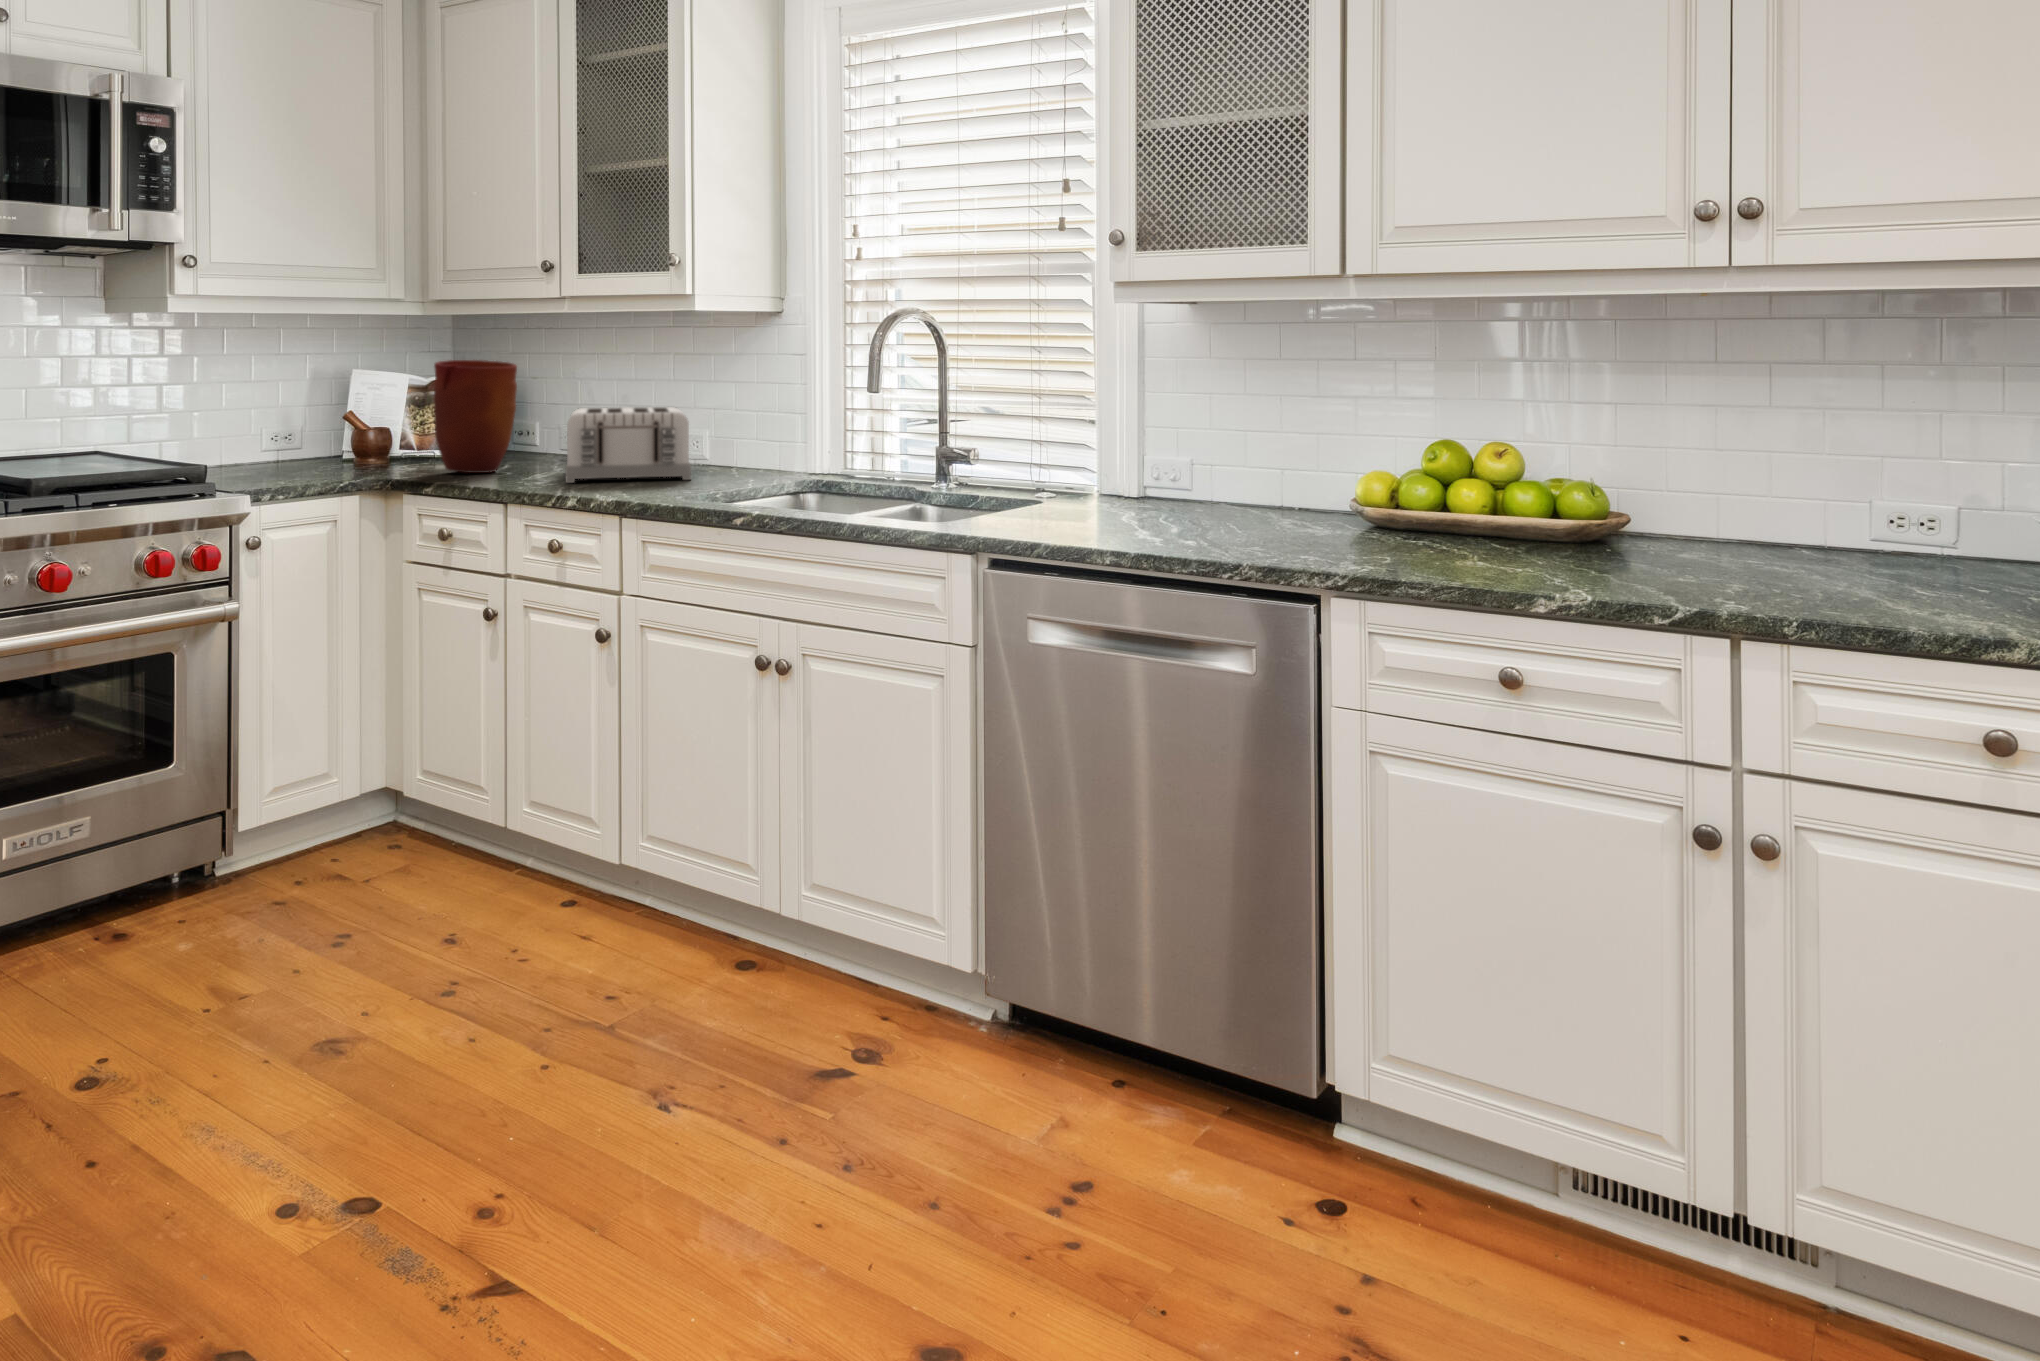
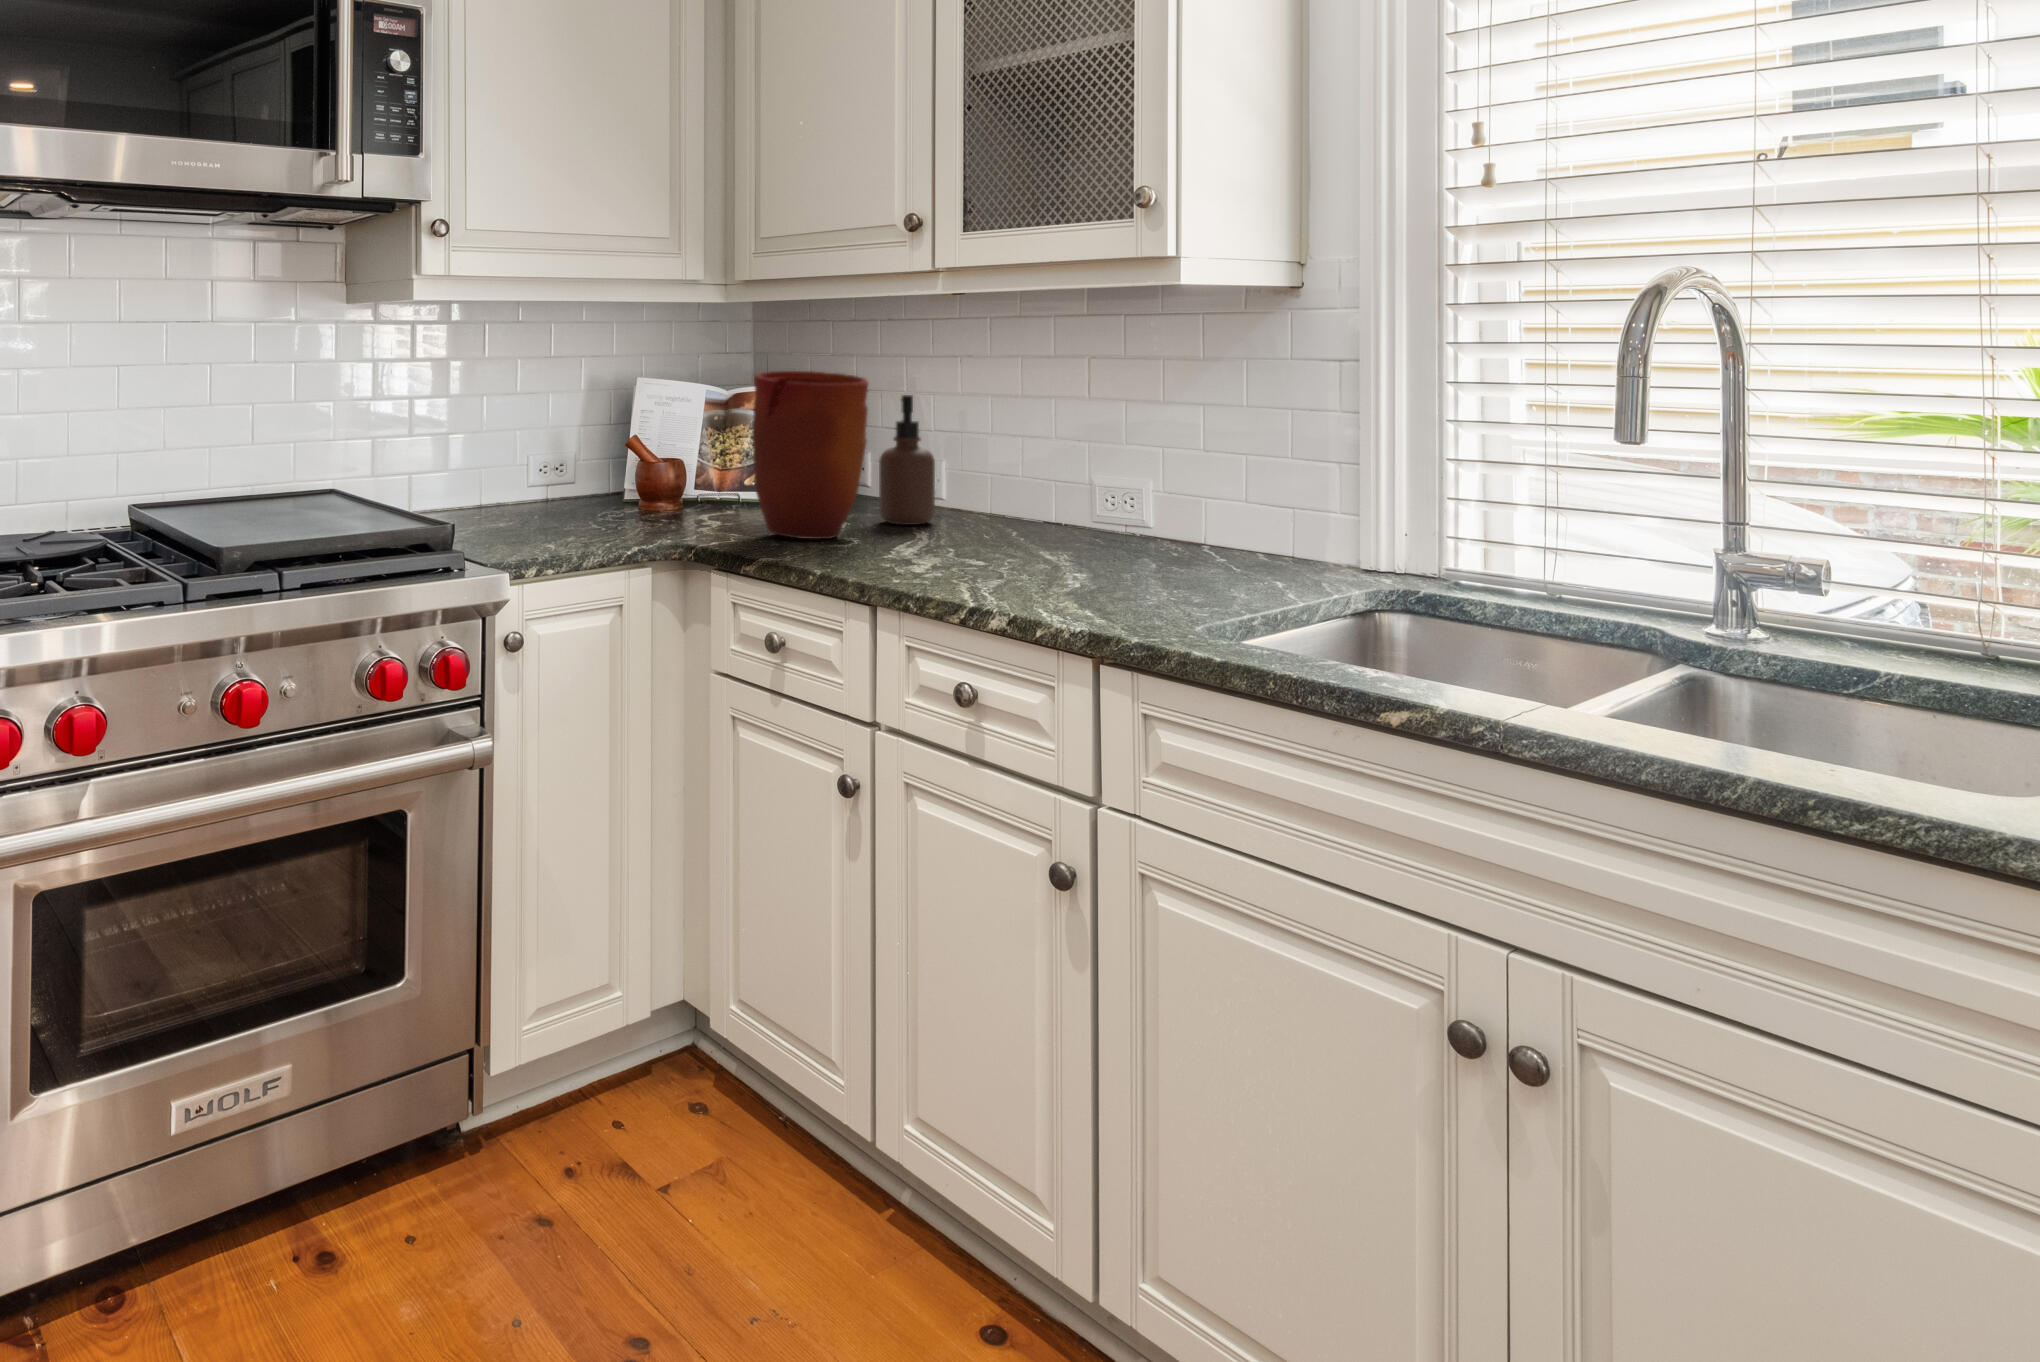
soap dispenser: none [532,376,572,465] -> present [879,395,935,525]
toaster: present [566,407,691,483] -> none [944,447,1160,576]

